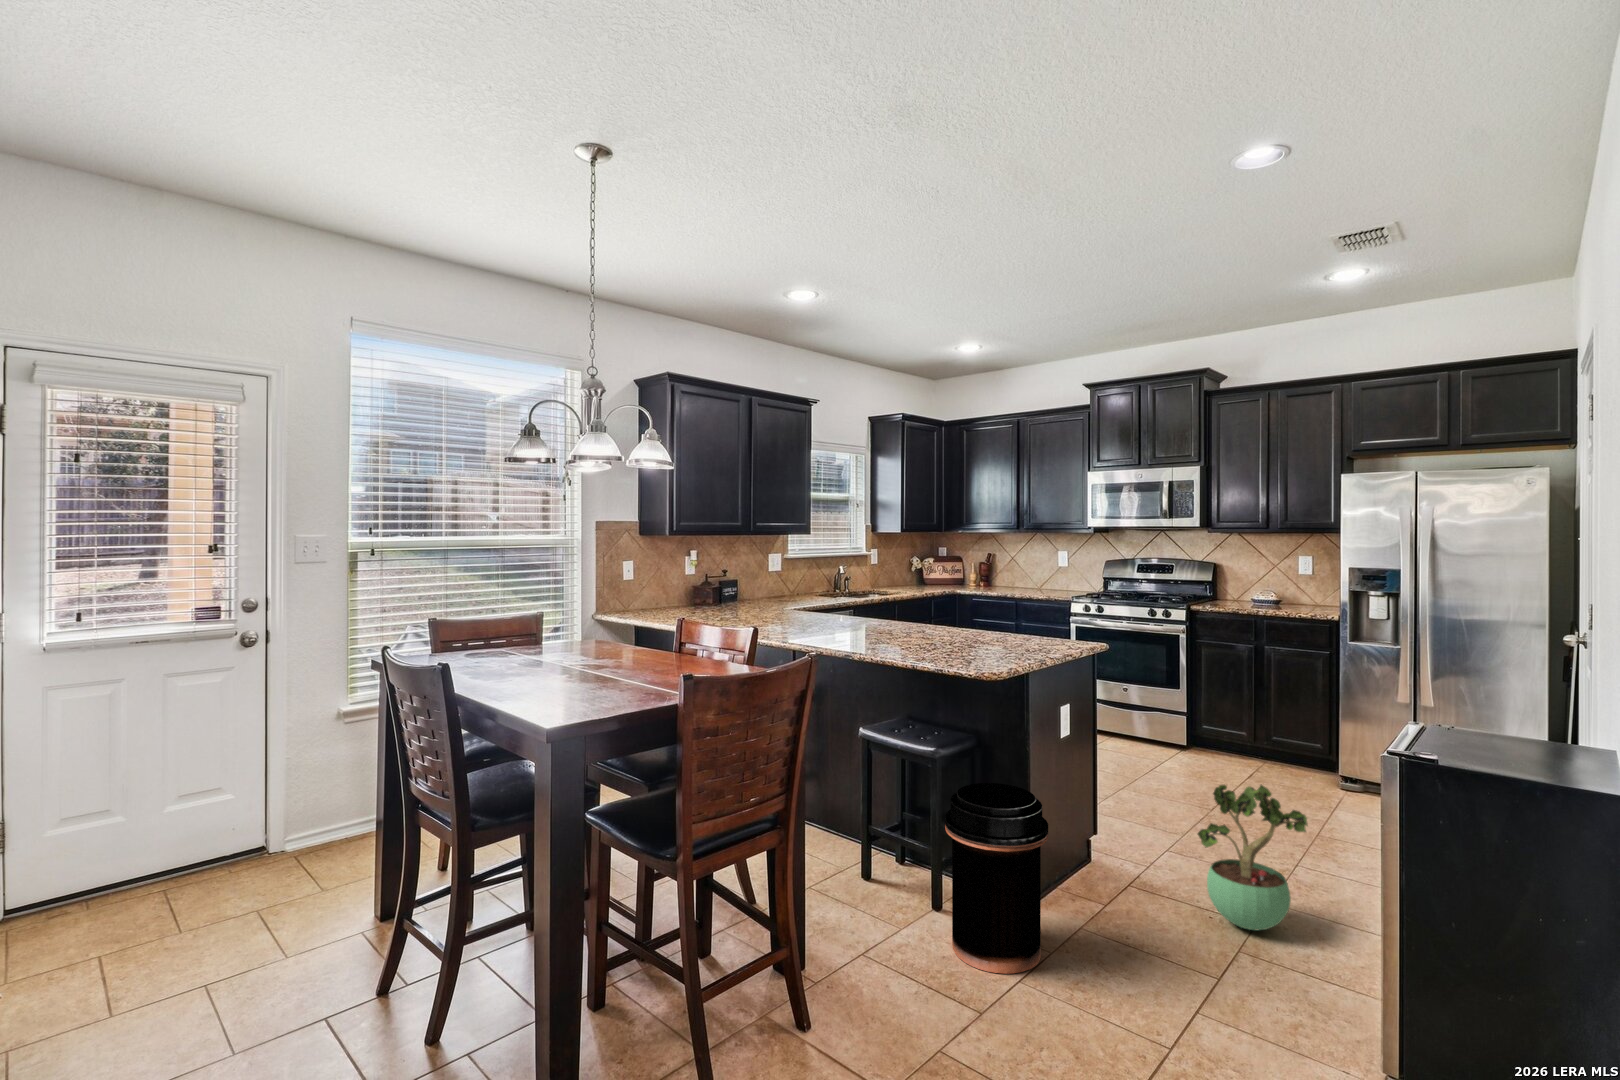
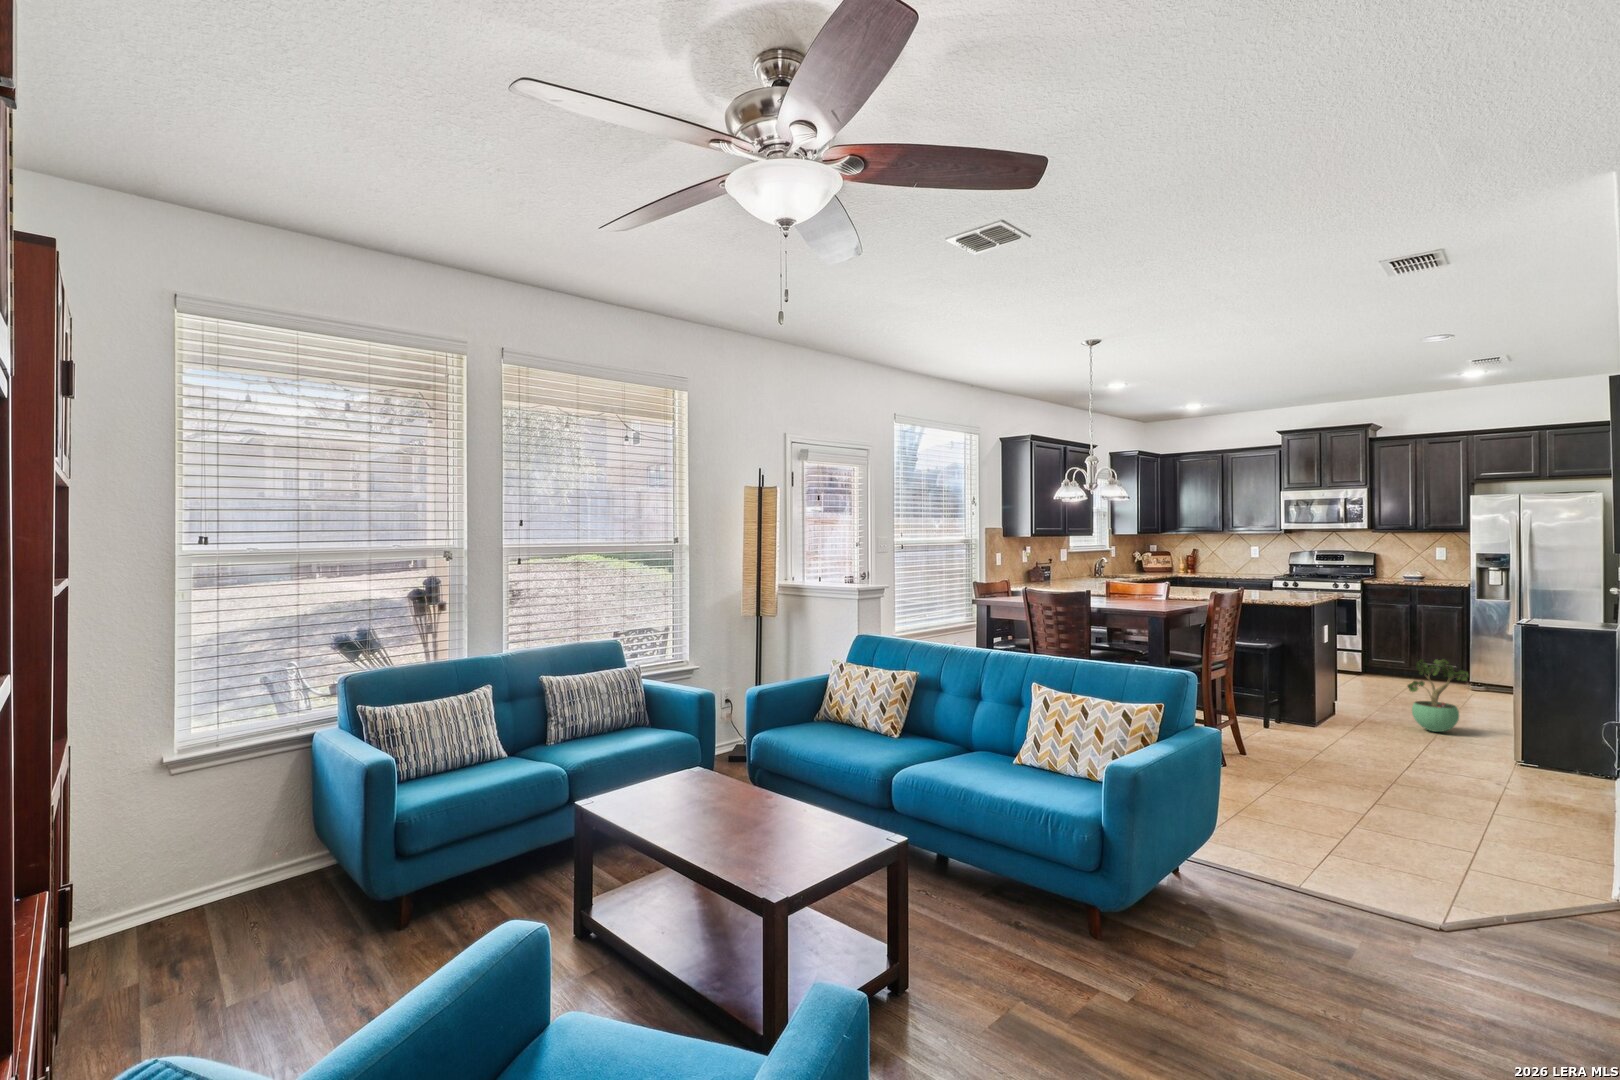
trash can: present [945,783,1048,974] -> none [1281,658,1339,741]

